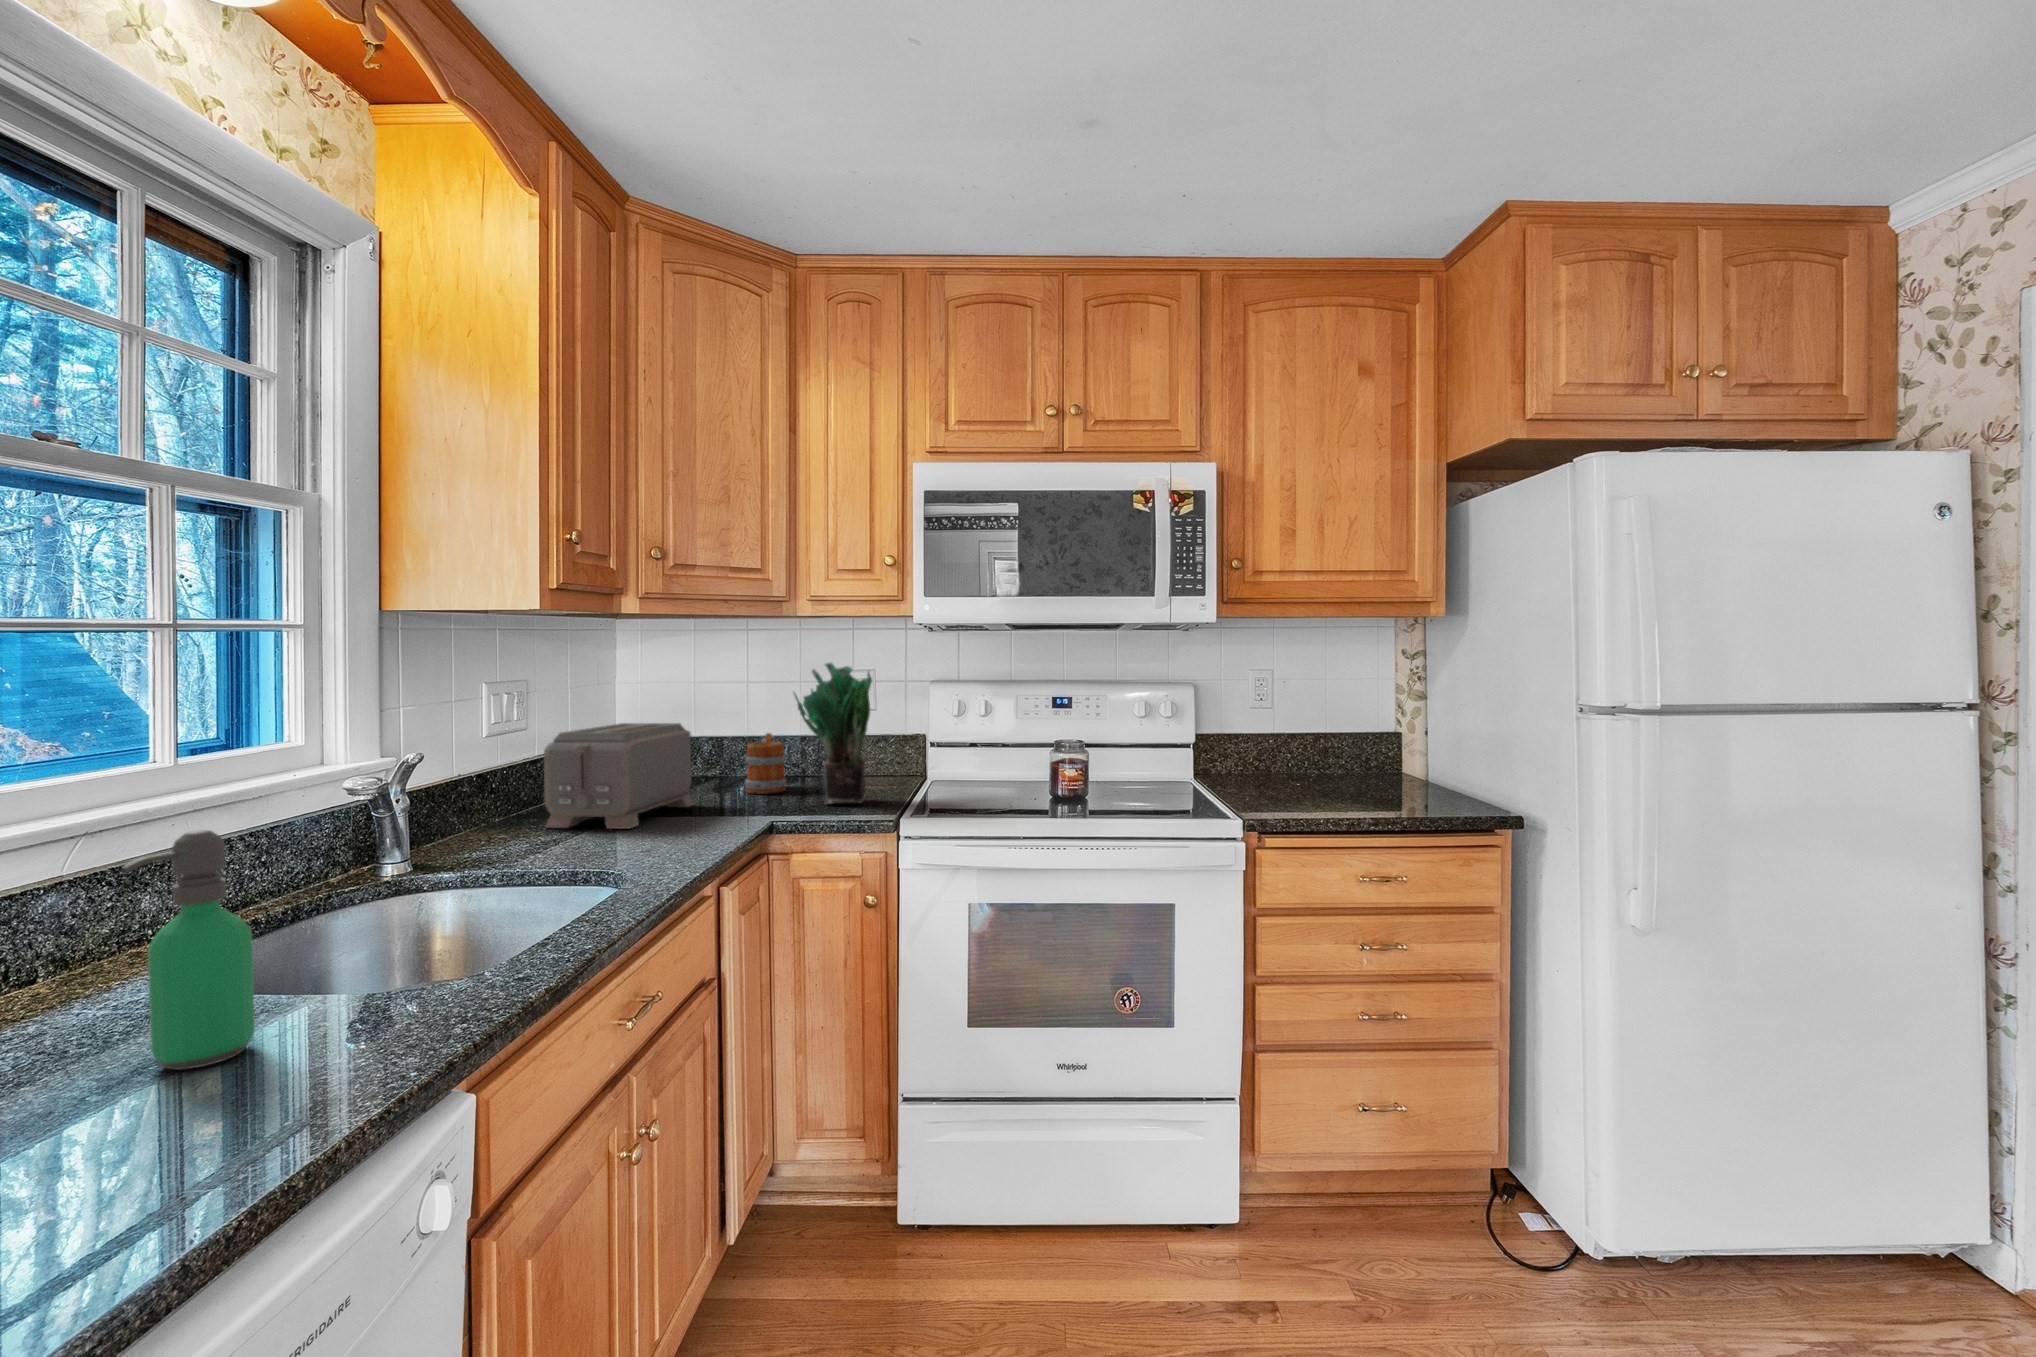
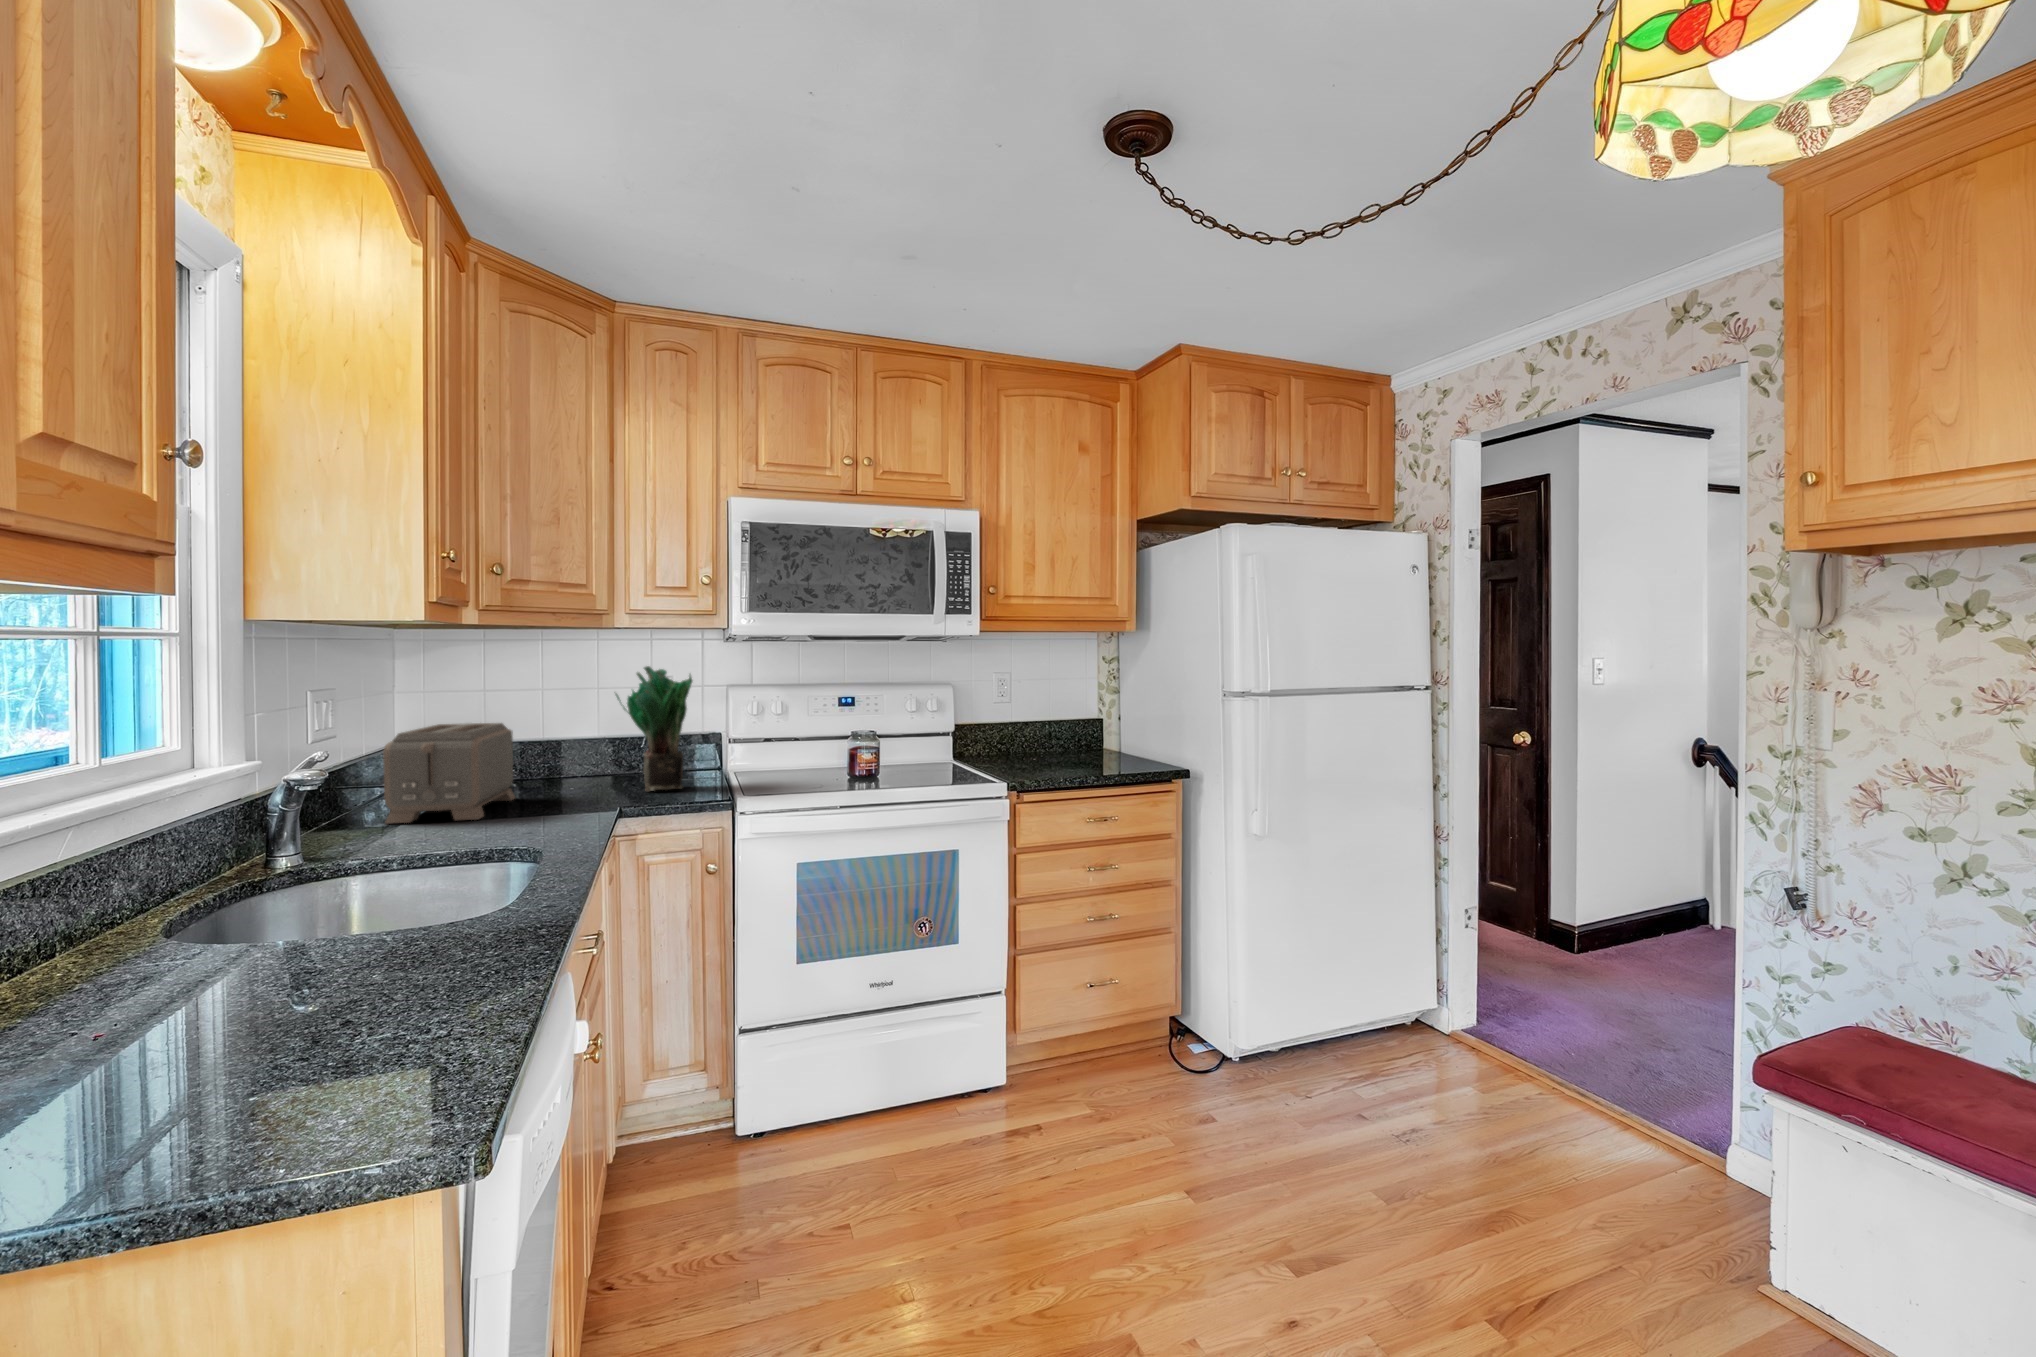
mug: present [745,733,787,794] -> none [553,731,594,787]
soap dispenser: present [121,830,255,1070] -> none [308,802,385,987]

